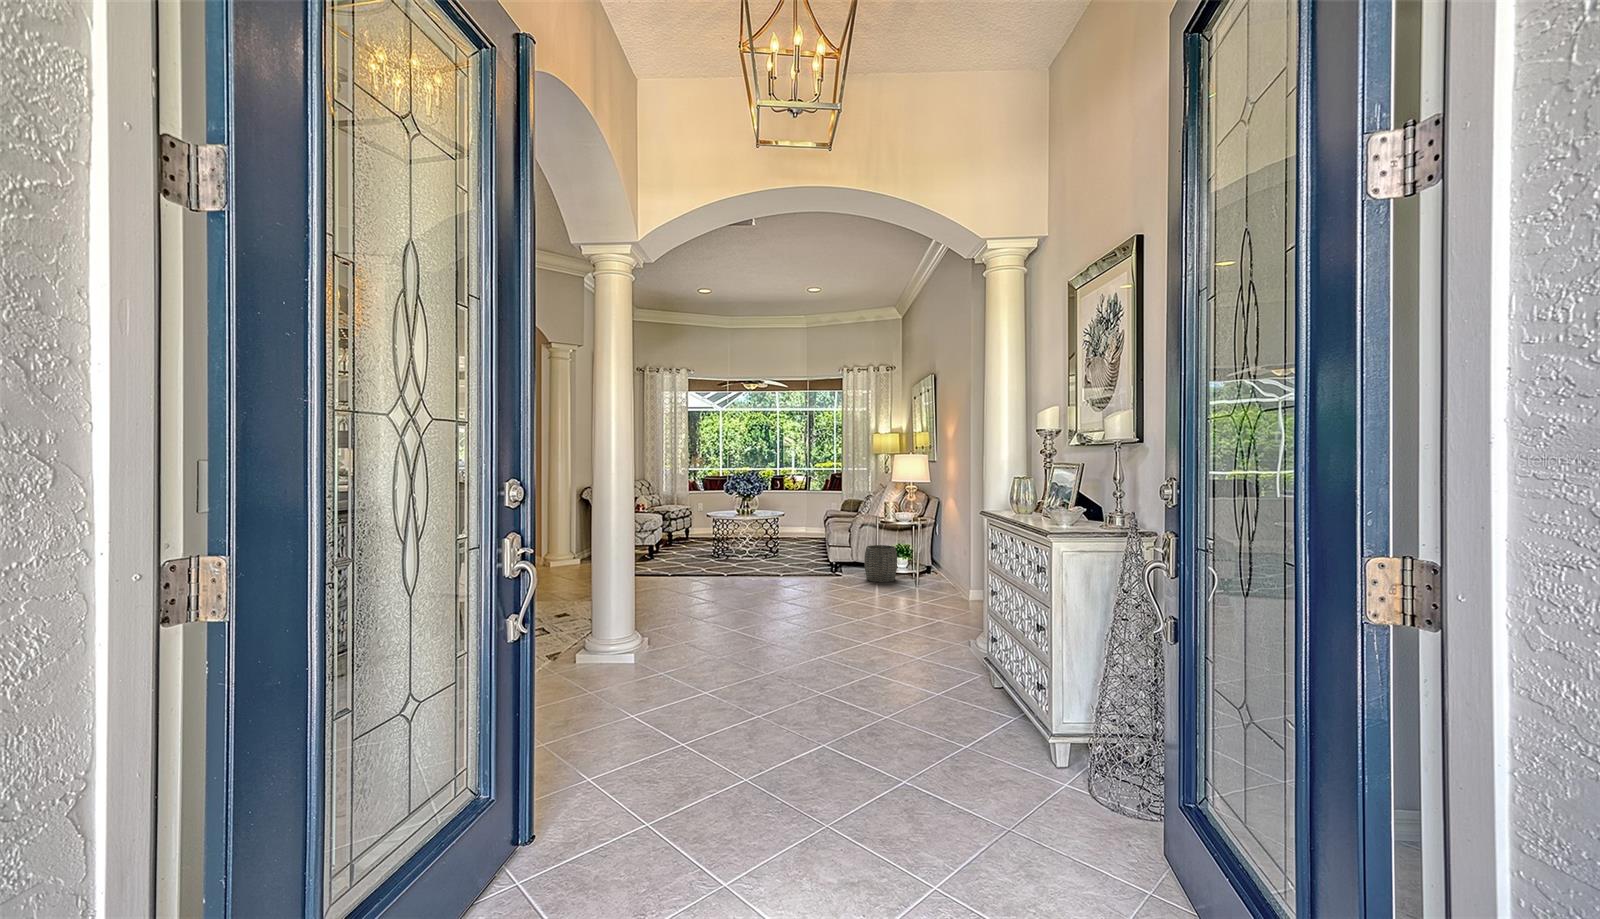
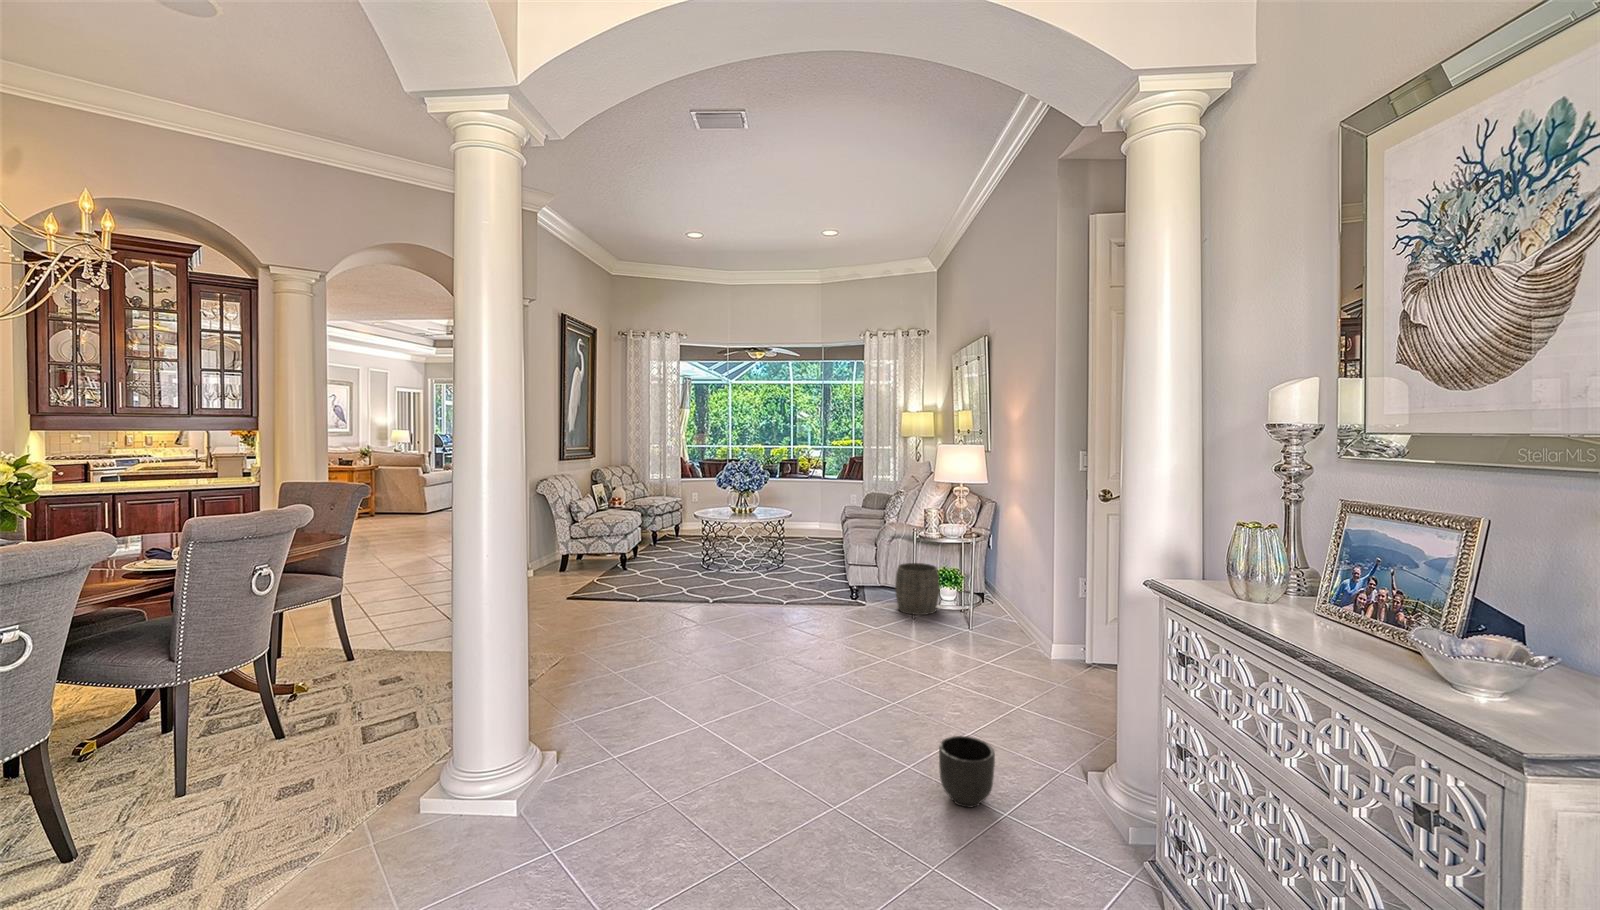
planter: none [880,618,912,655] -> present [939,736,995,808]

